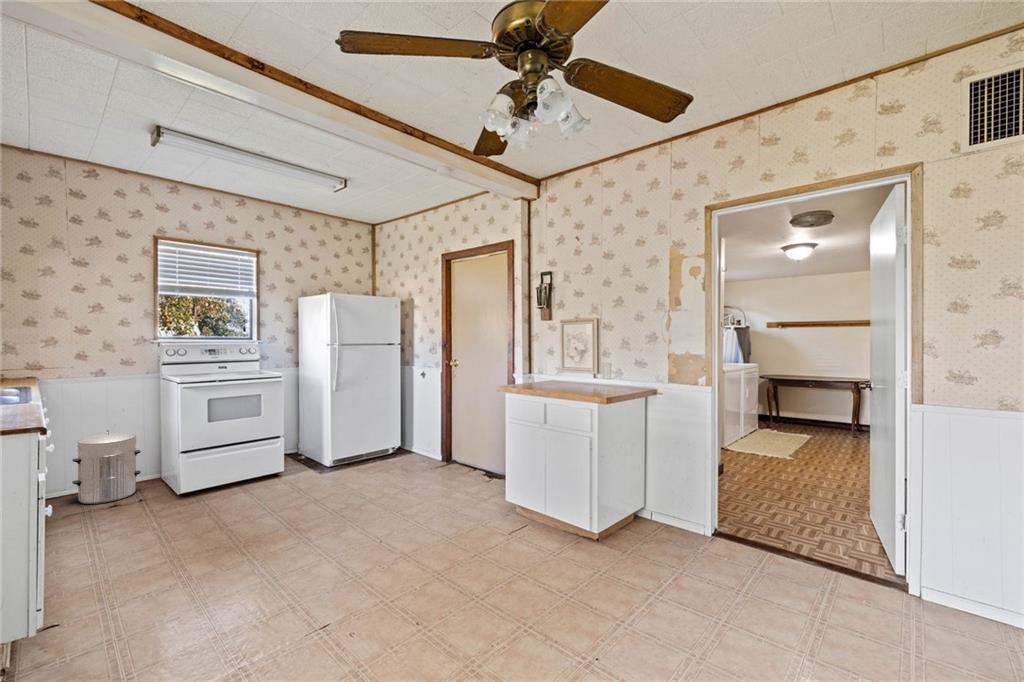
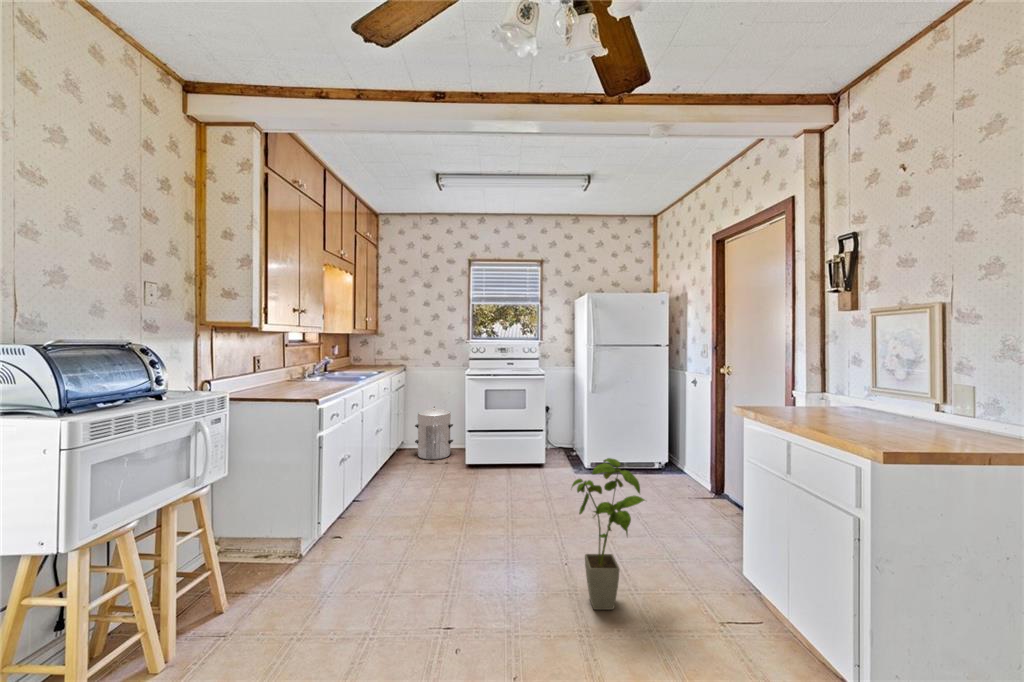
house plant: none [403,433,467,556] -> present [572,458,645,610]

